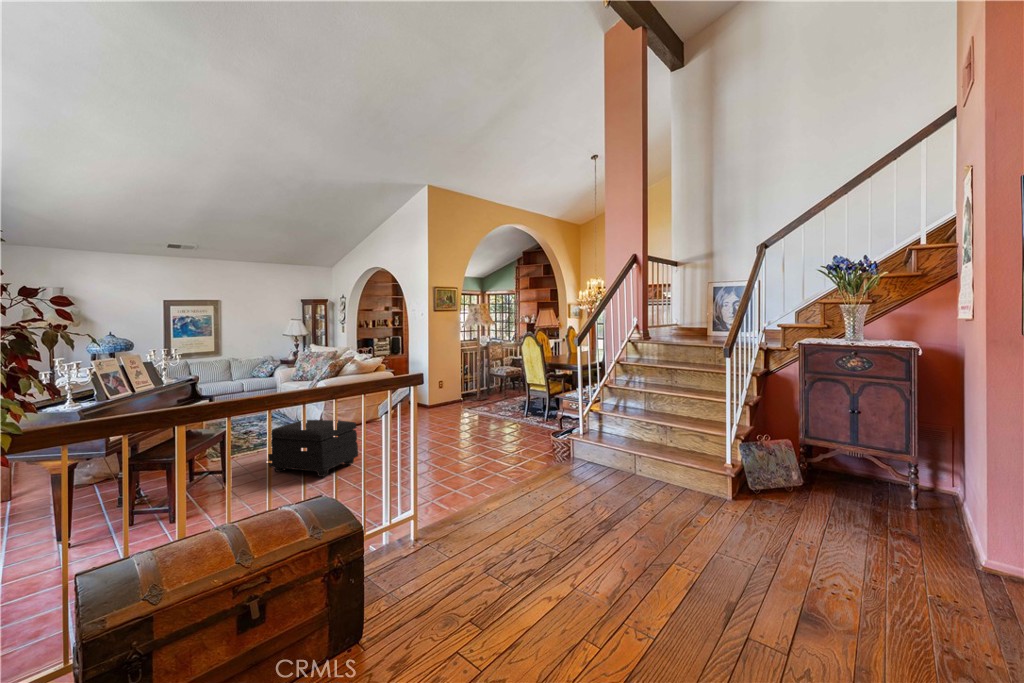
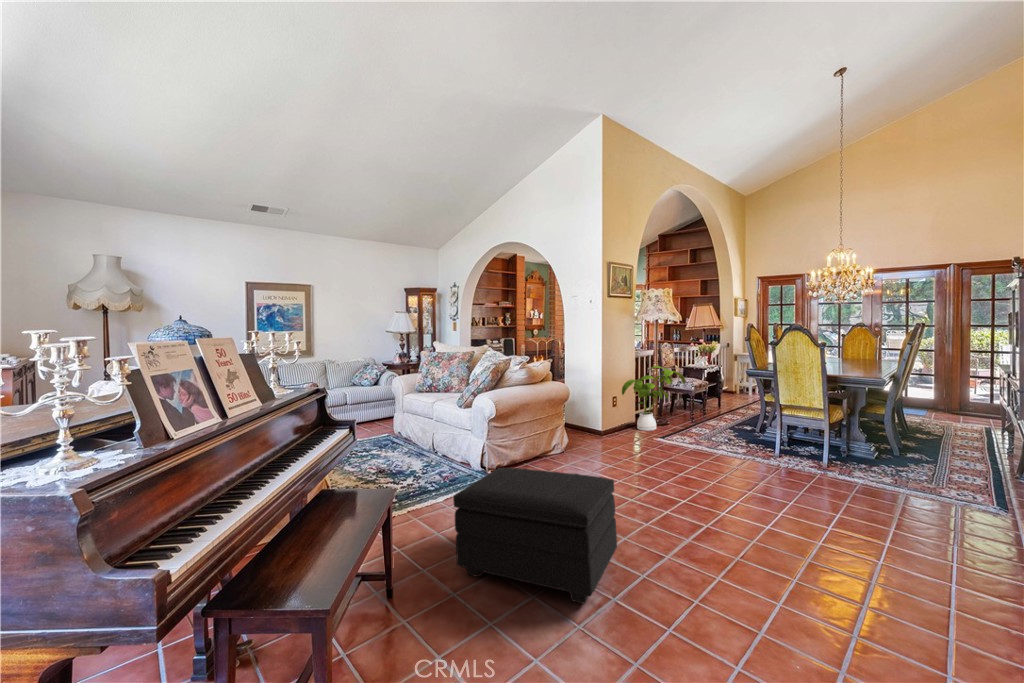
house plant: none [441,360,483,404] -> present [622,366,685,431]

